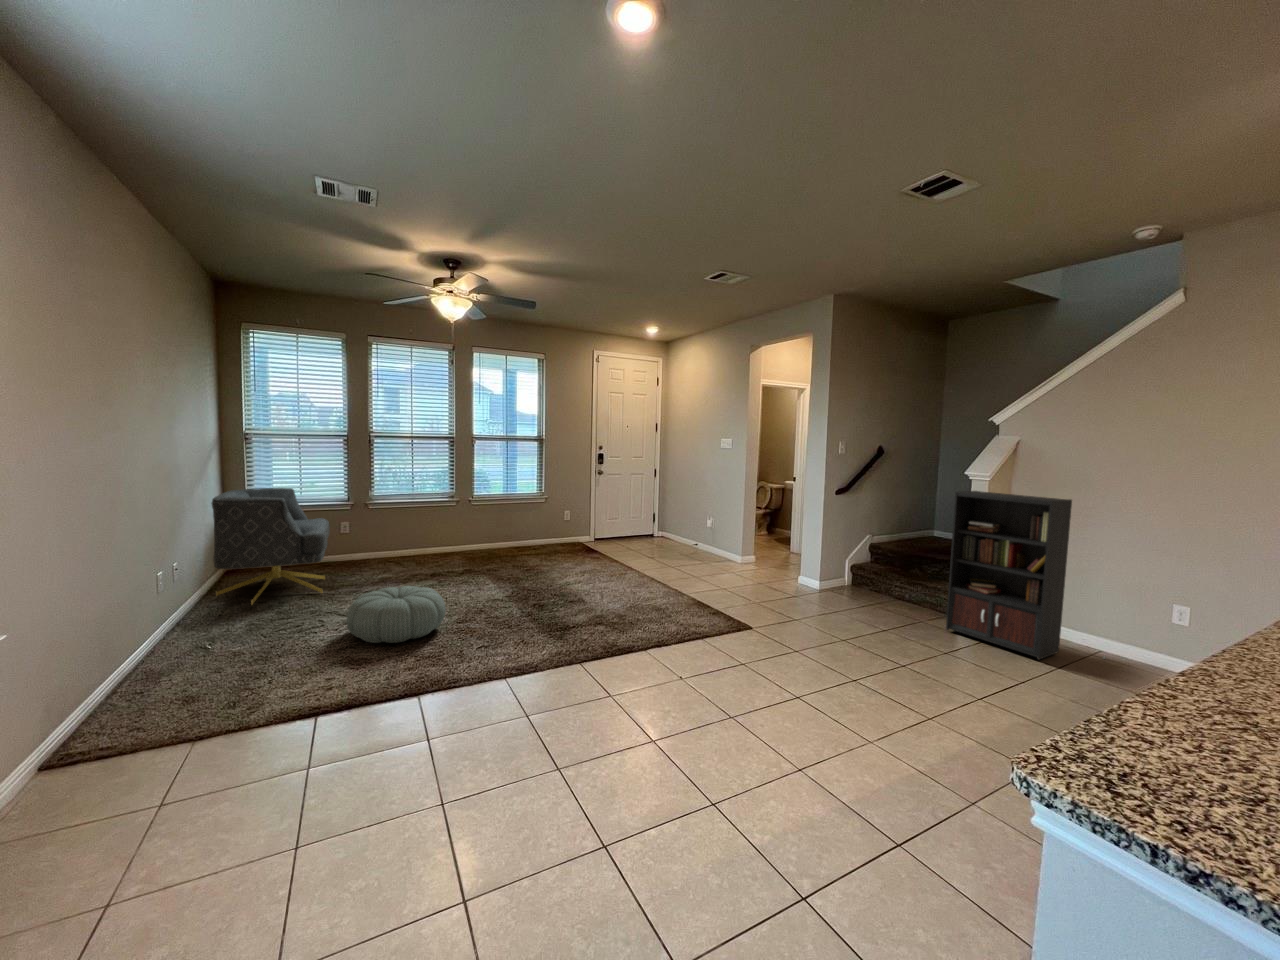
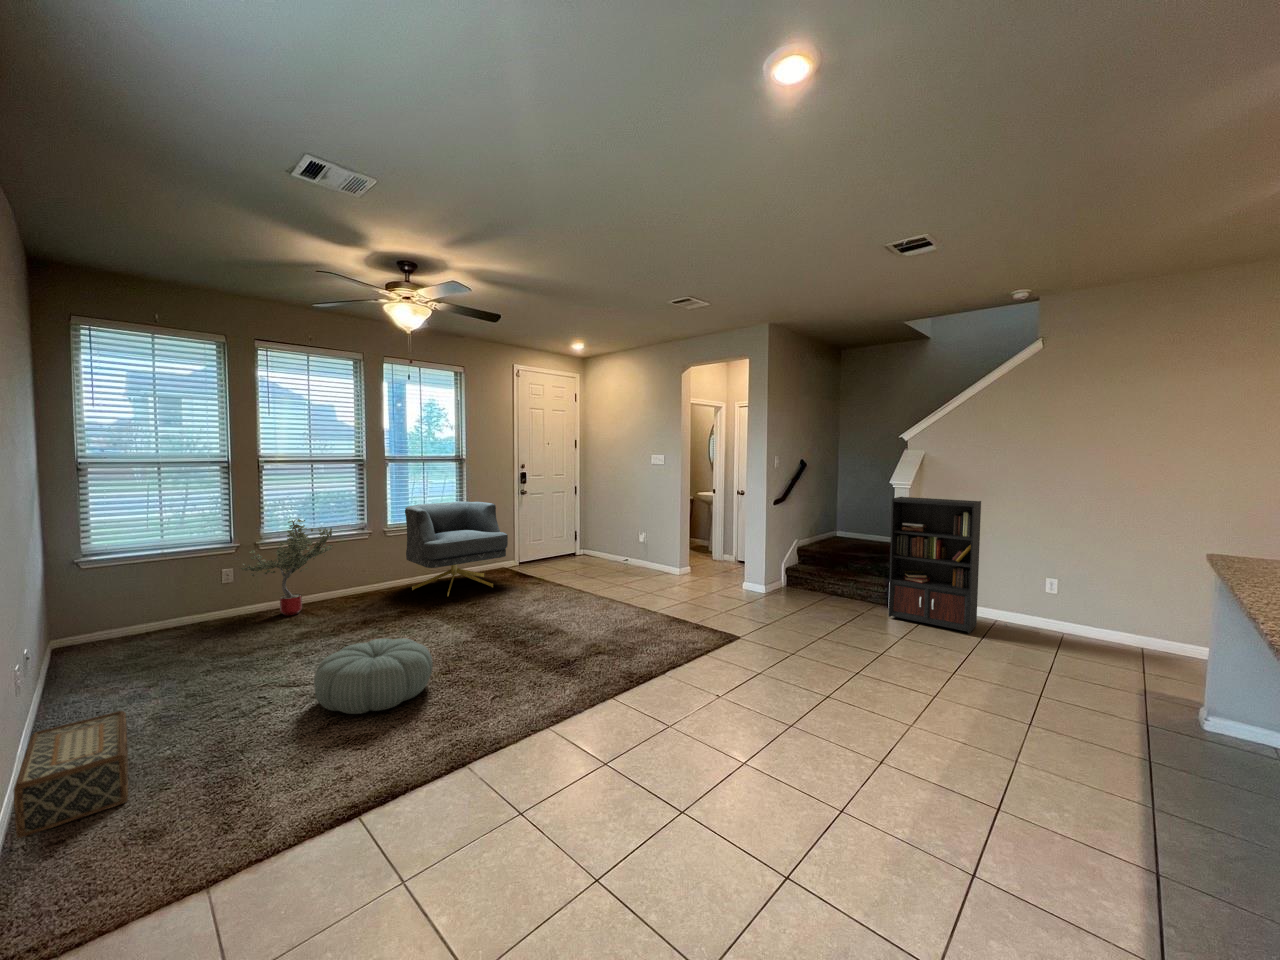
potted tree: none [348,484,421,565] -> present [241,519,333,616]
armchair: present [212,488,330,604] -> present [405,502,508,596]
woven basket: none [125,613,219,686] -> present [14,711,128,839]

